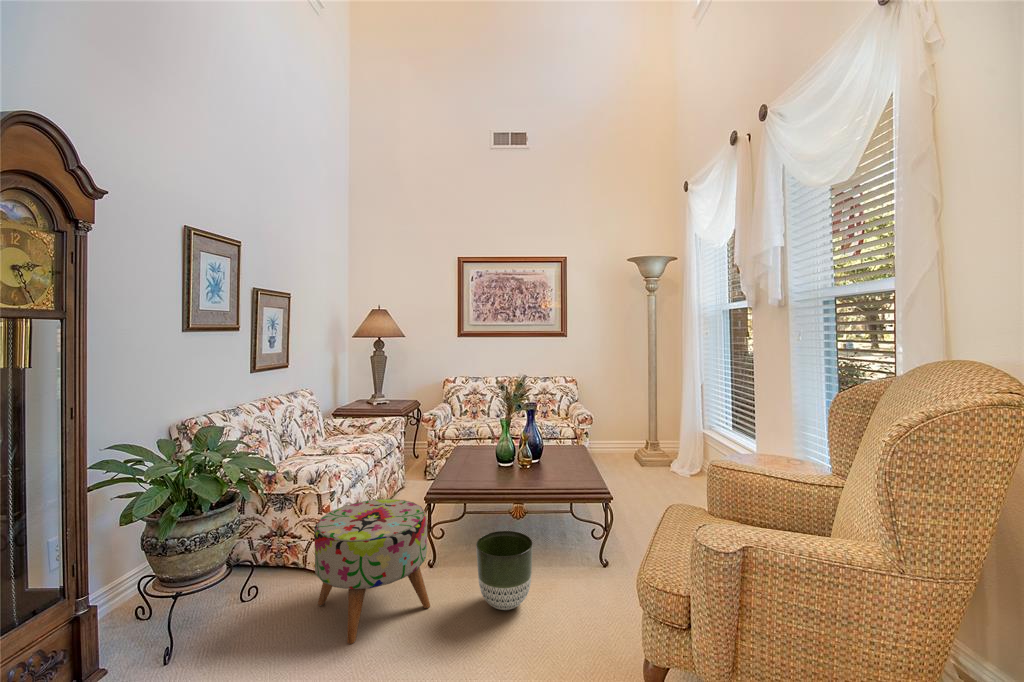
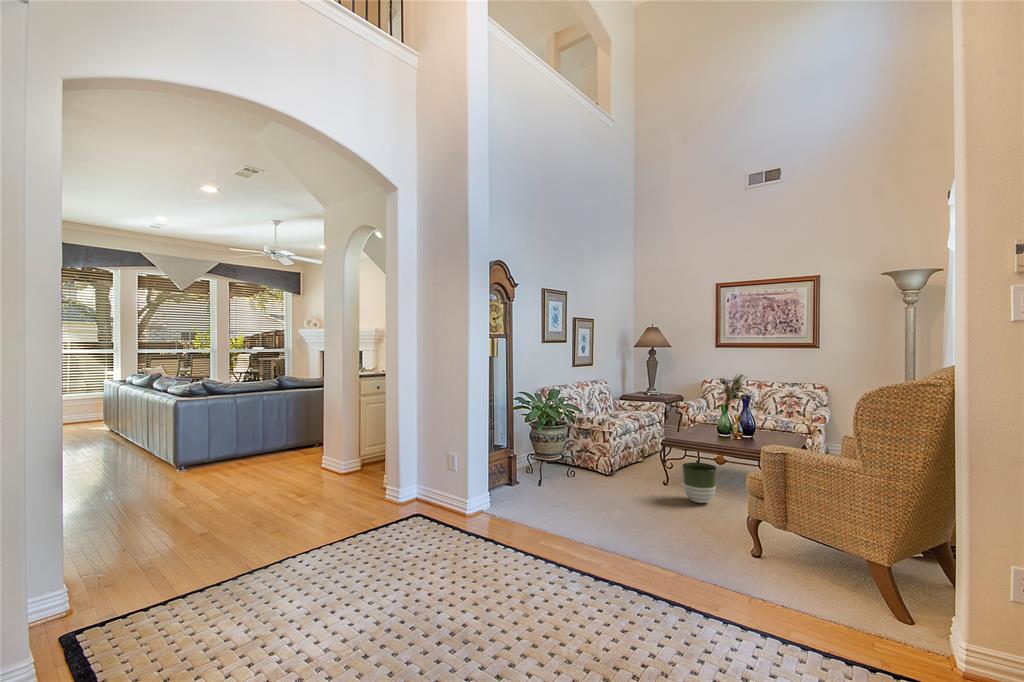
ottoman: present [314,499,430,644] -> none [600,437,657,496]

